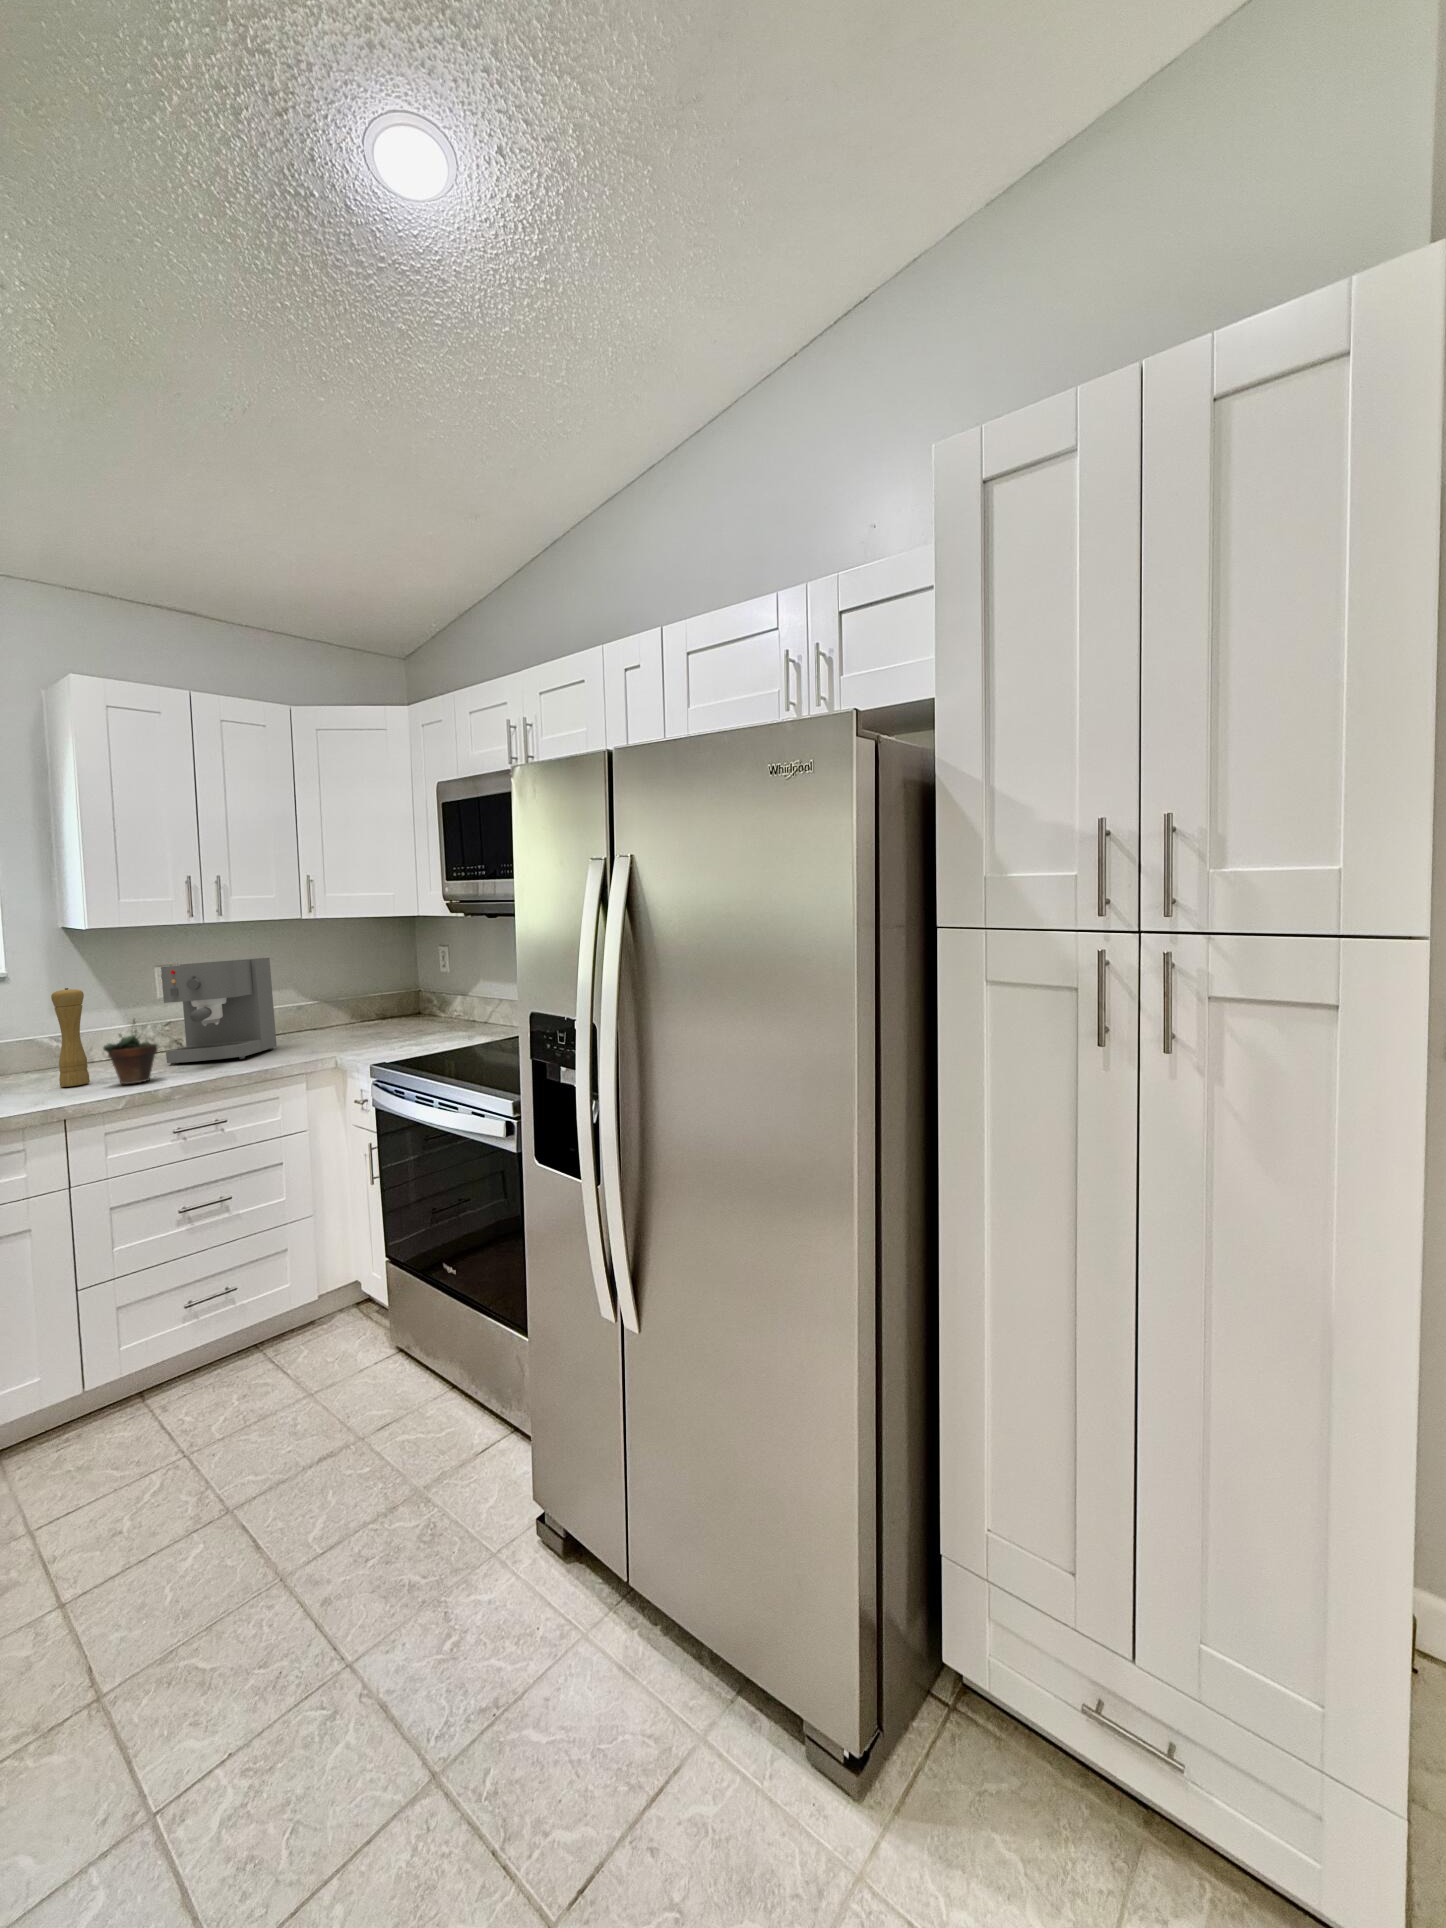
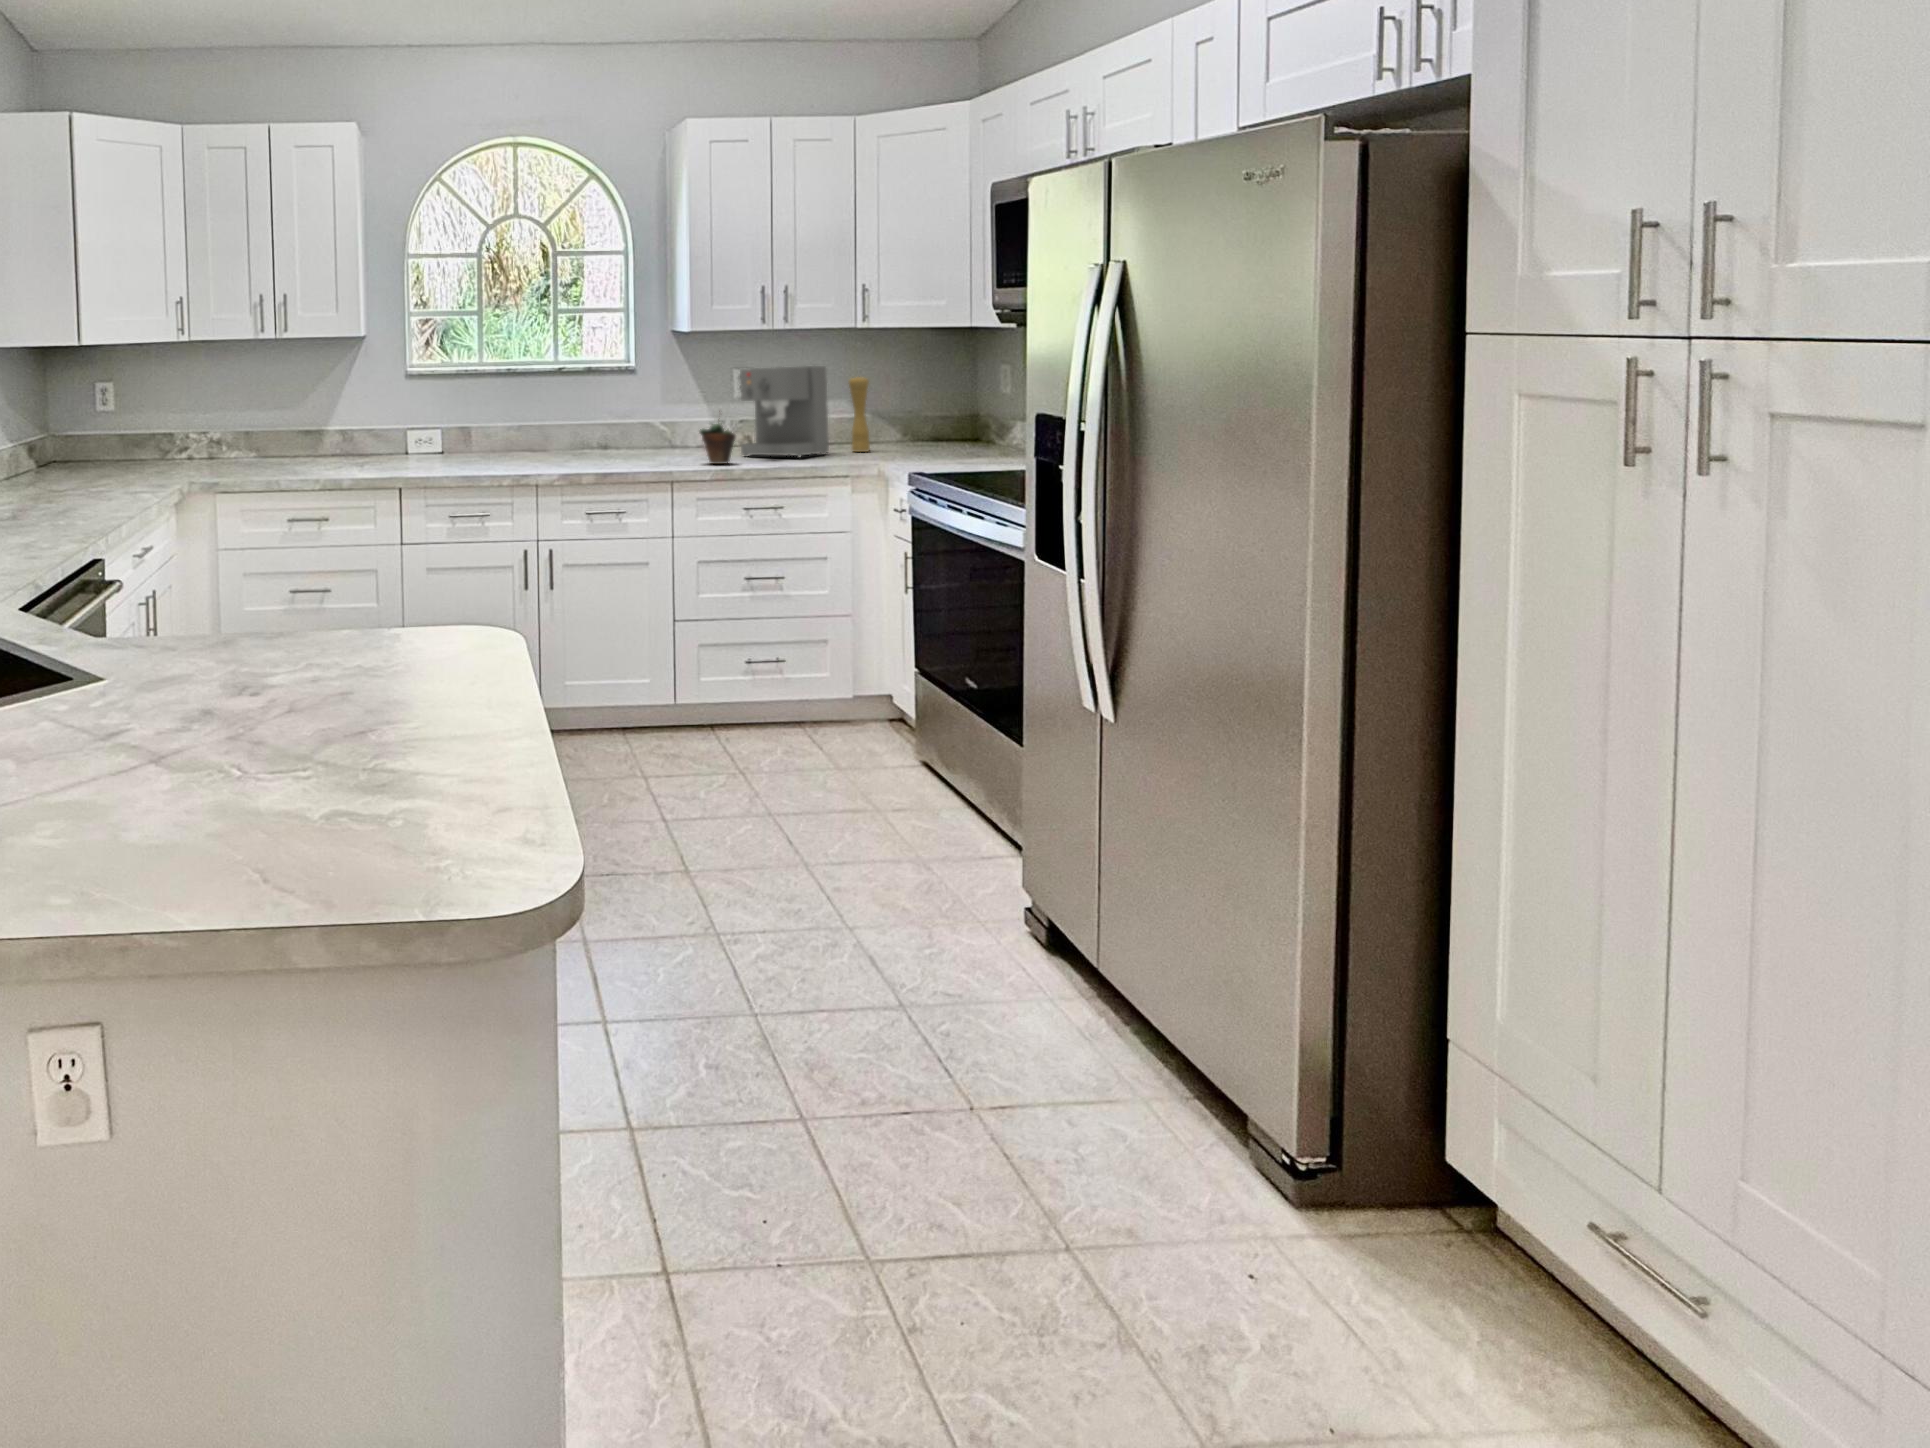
pepper mill: present [51,988,90,1087] -> present [849,377,870,452]

